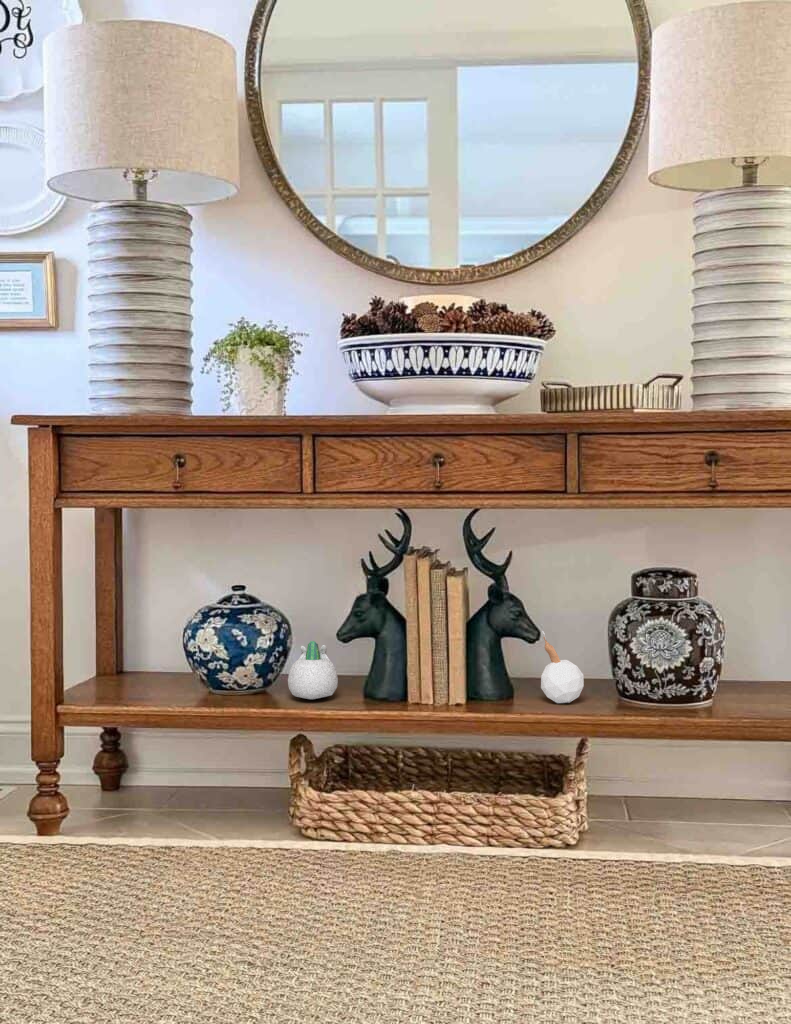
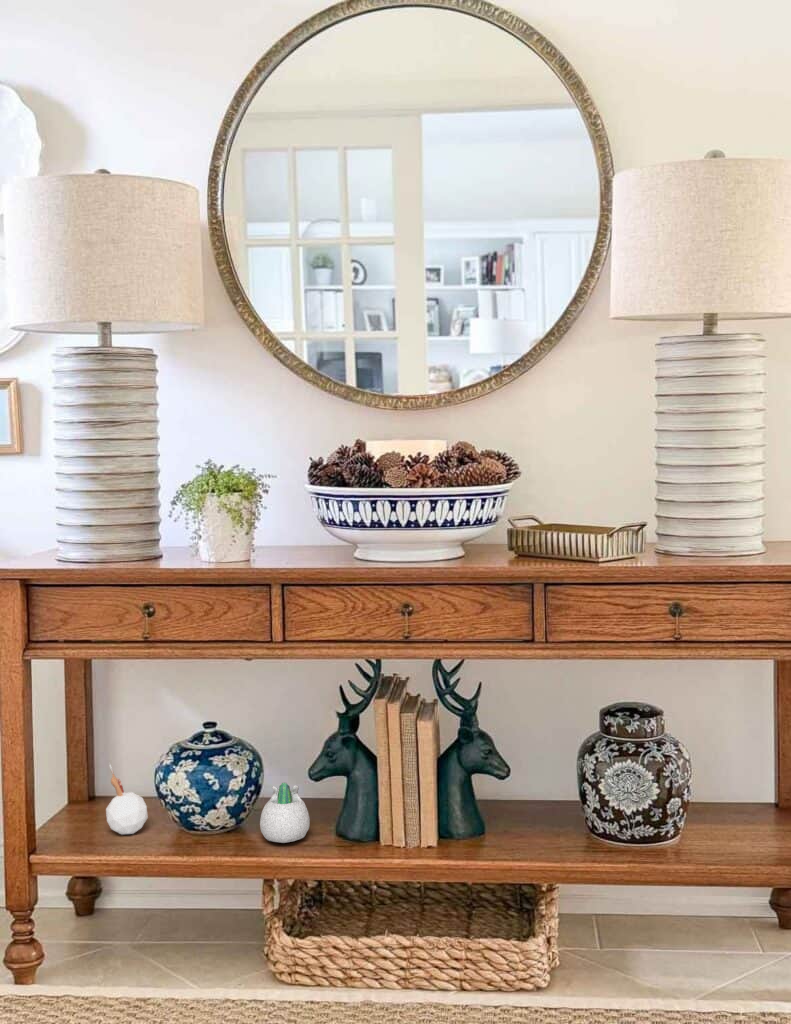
candle: present [541,629,584,703] -> present [106,763,148,834]

